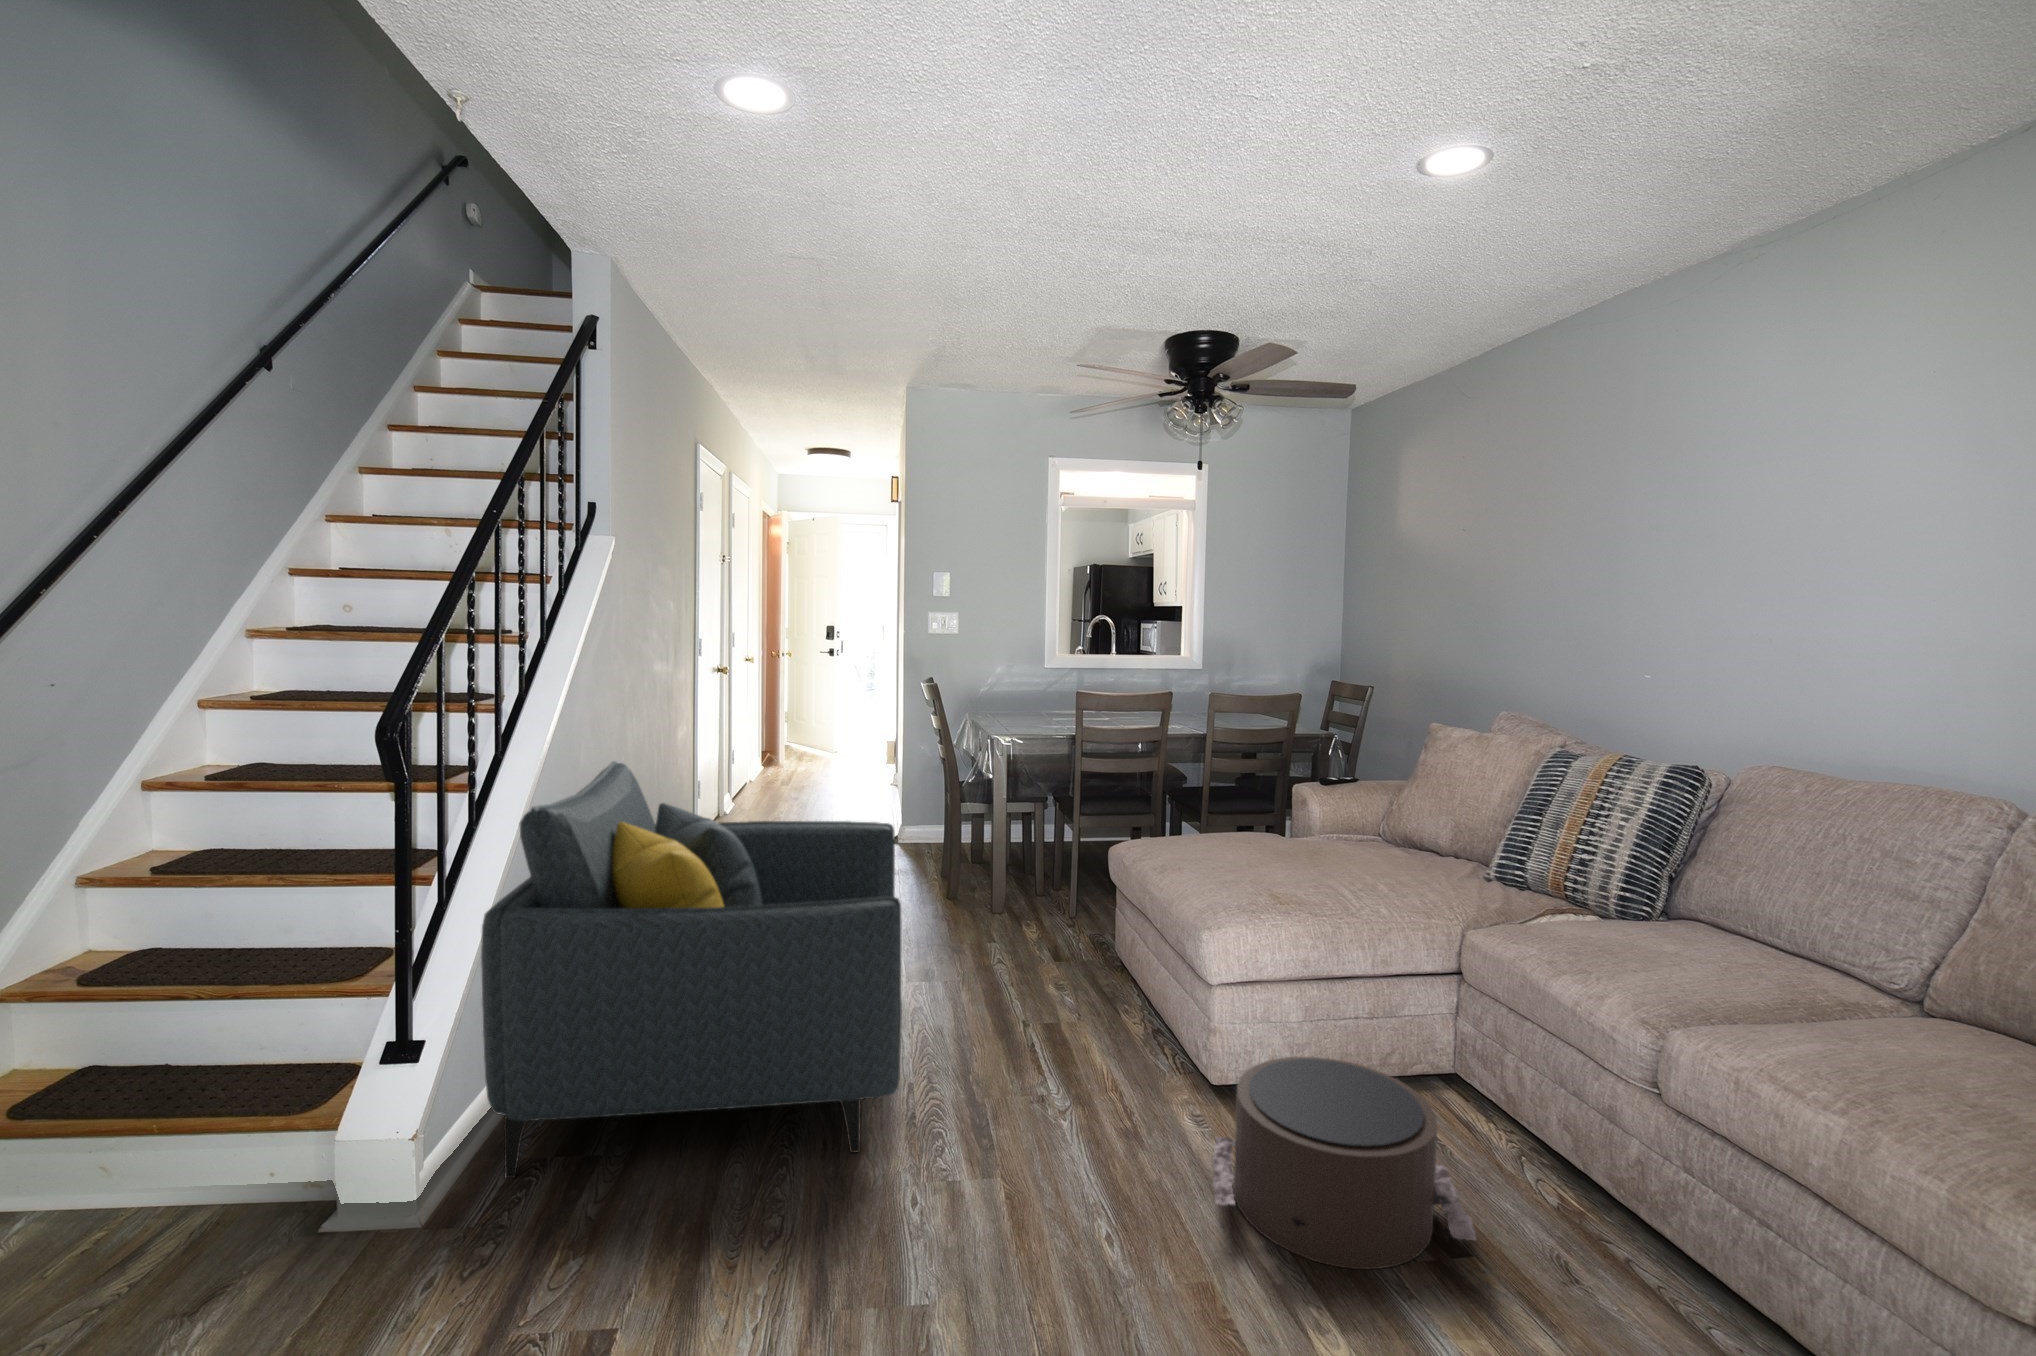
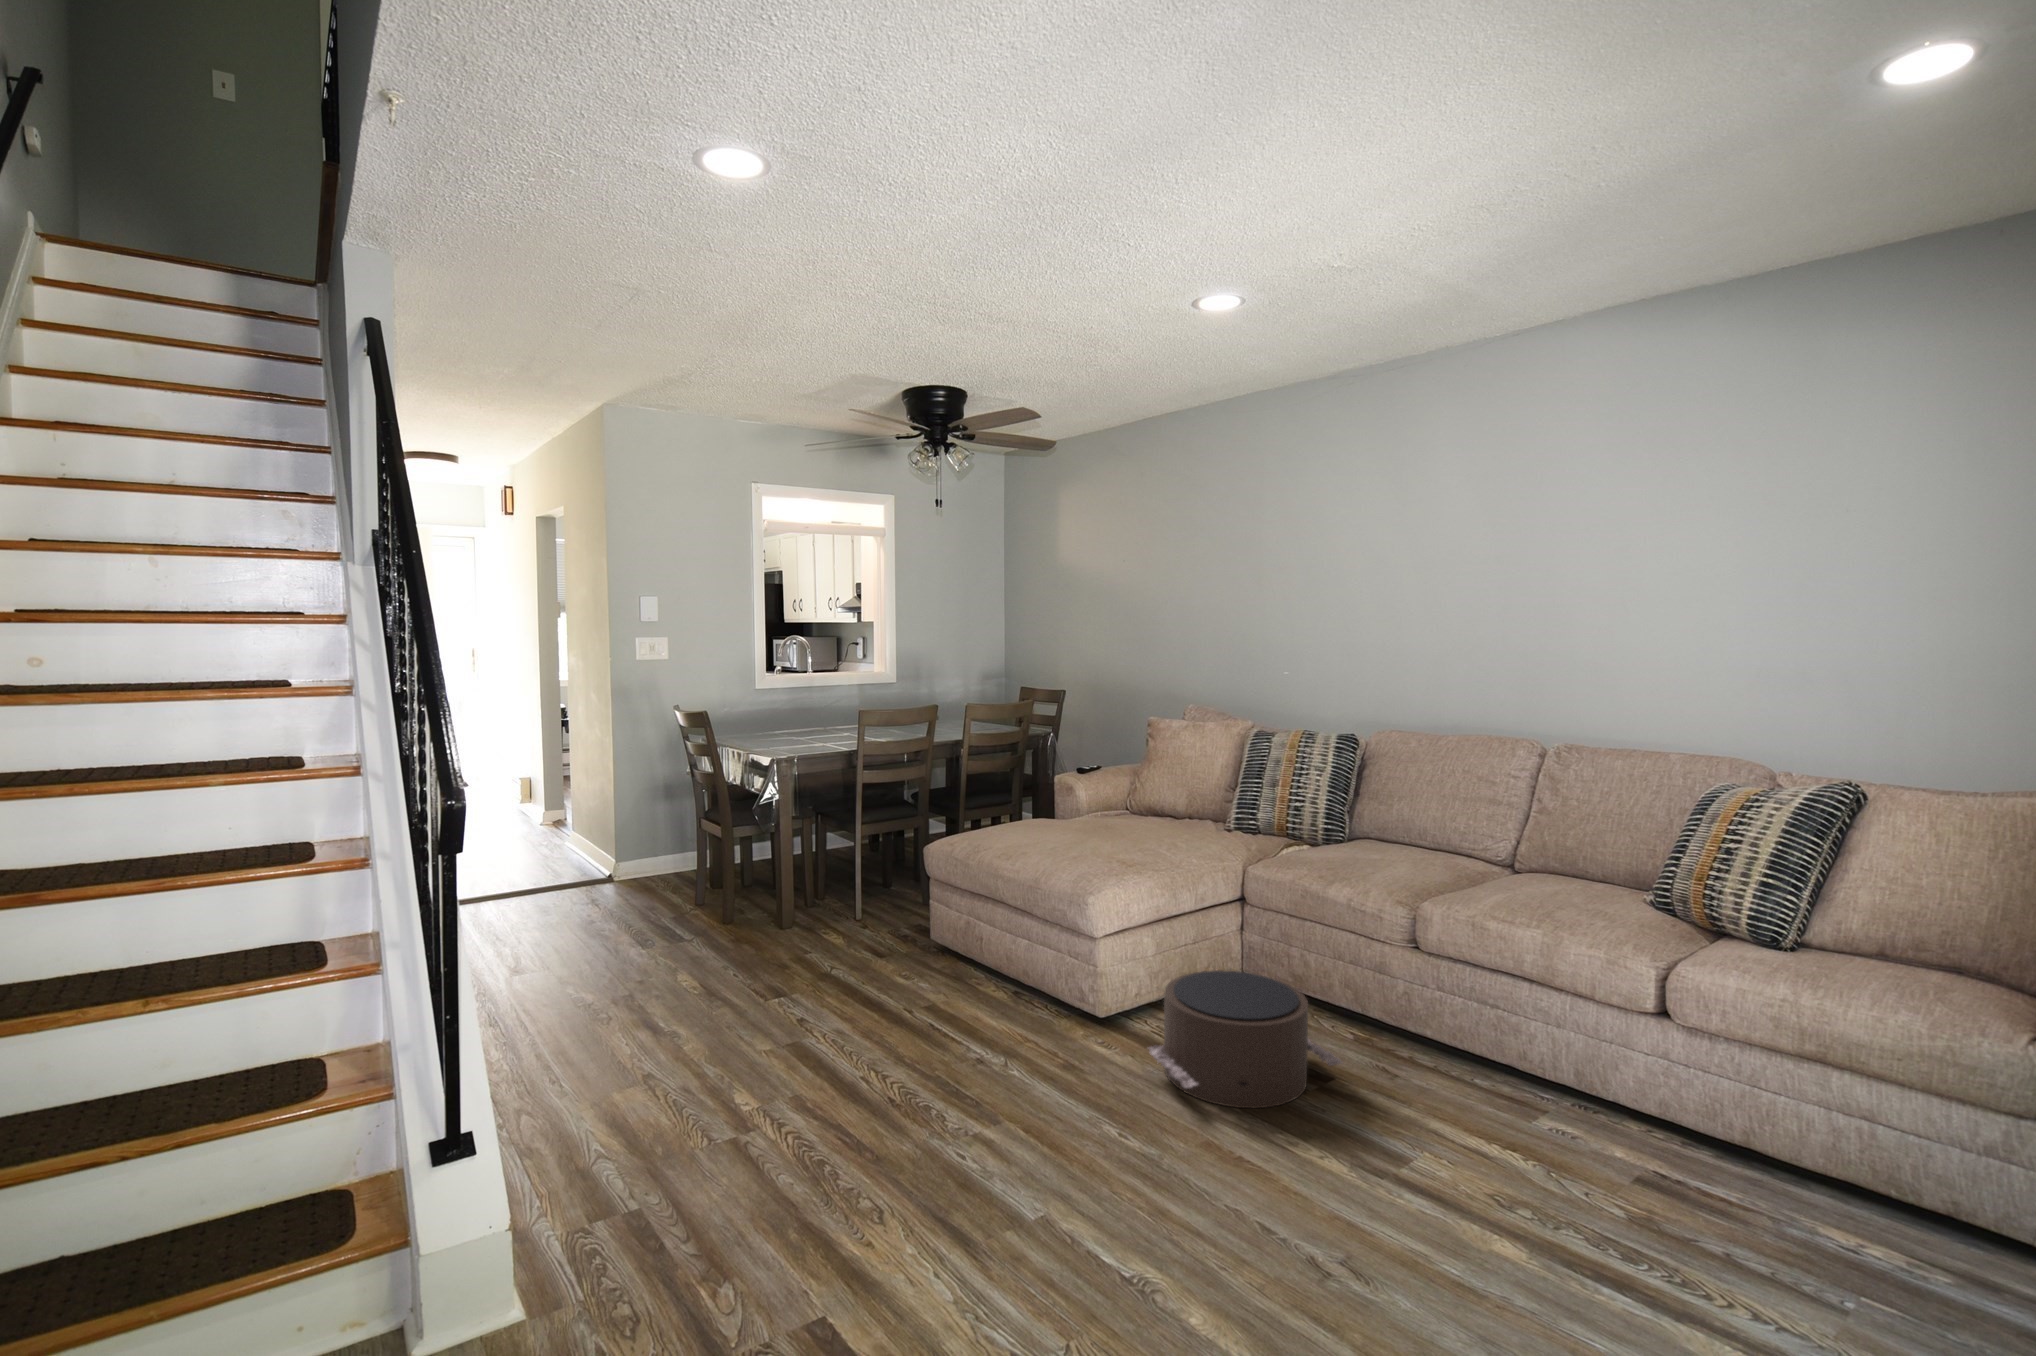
armchair: present [481,761,902,1178] -> none [452,807,908,1268]

